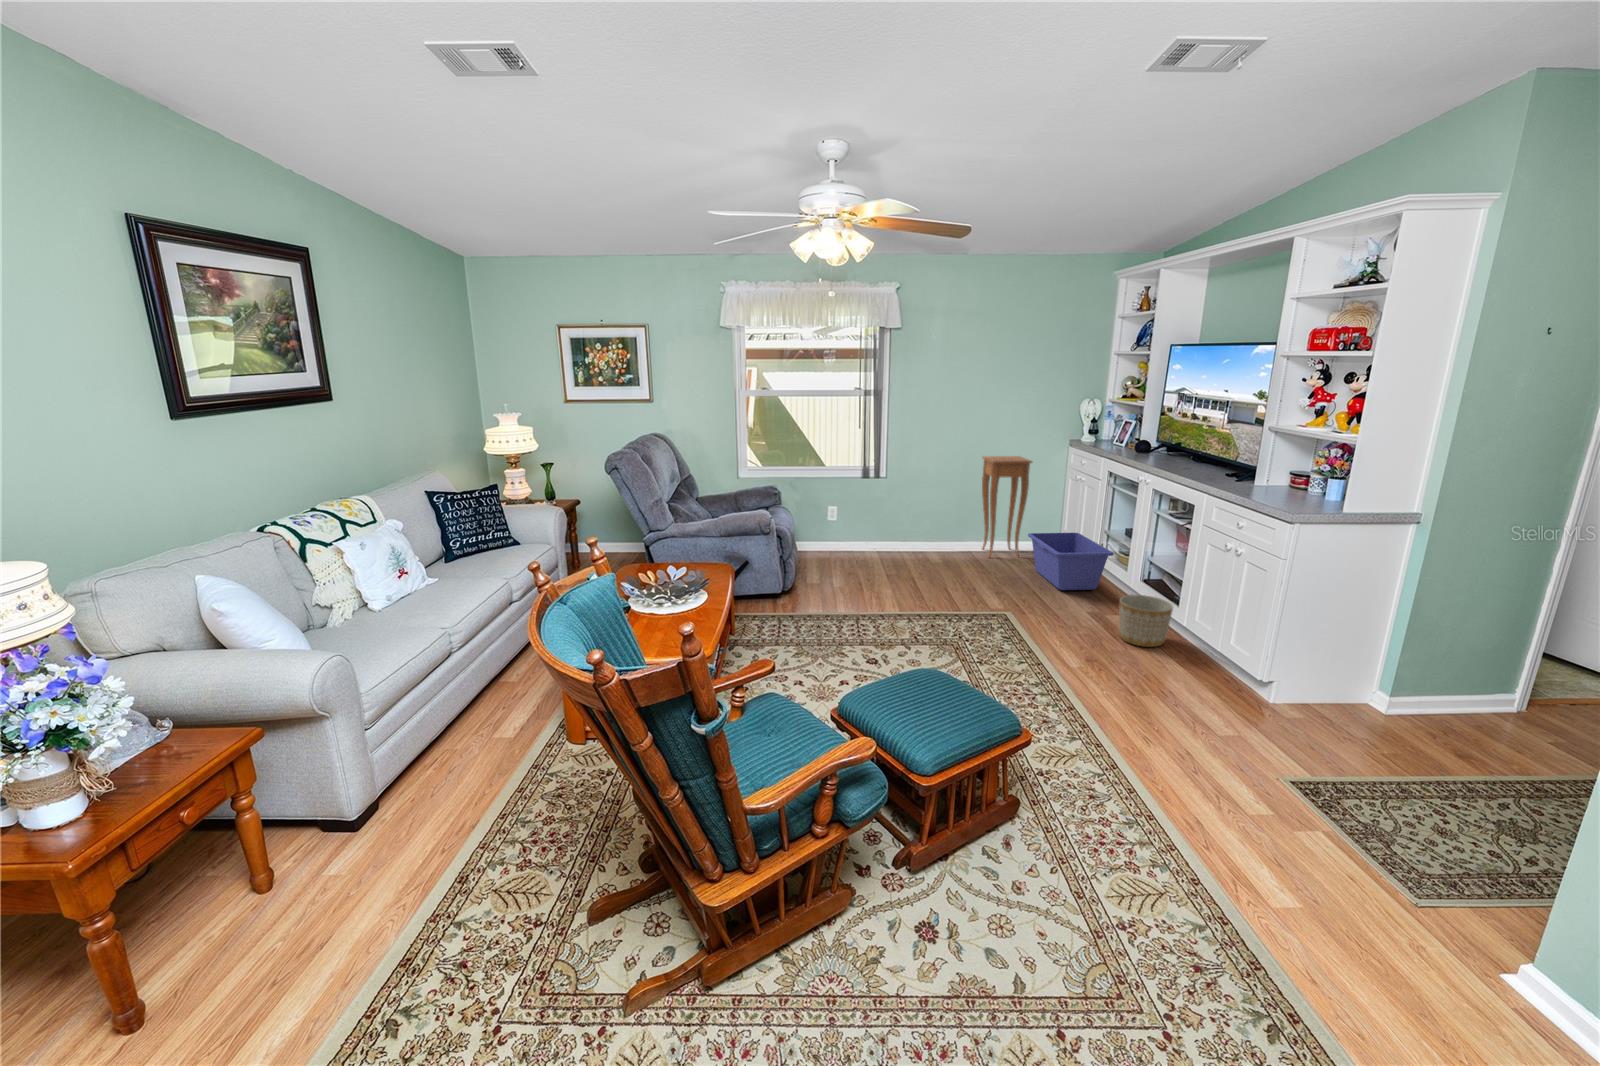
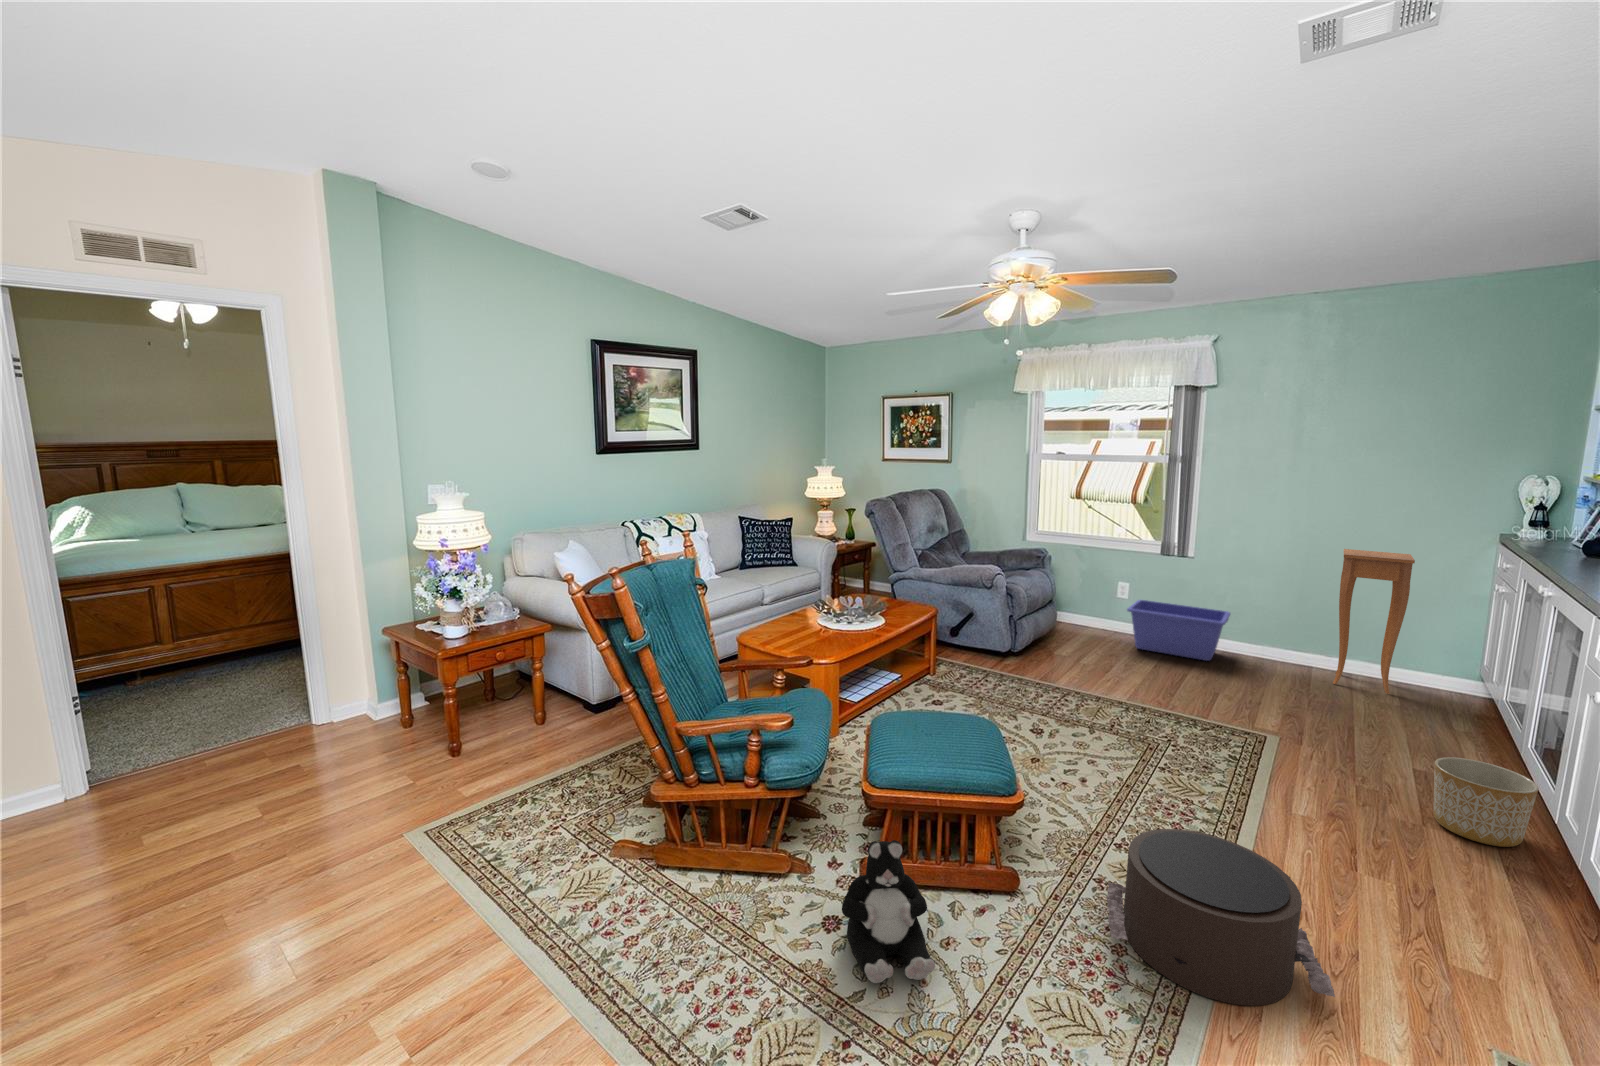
storage bin: present [1028,533,1114,590] -> present [1127,600,1230,661]
pouf: none [1062,705,1228,827] -> present [1107,829,1335,1005]
plush toy: none [943,822,1055,965] -> present [842,840,935,983]

